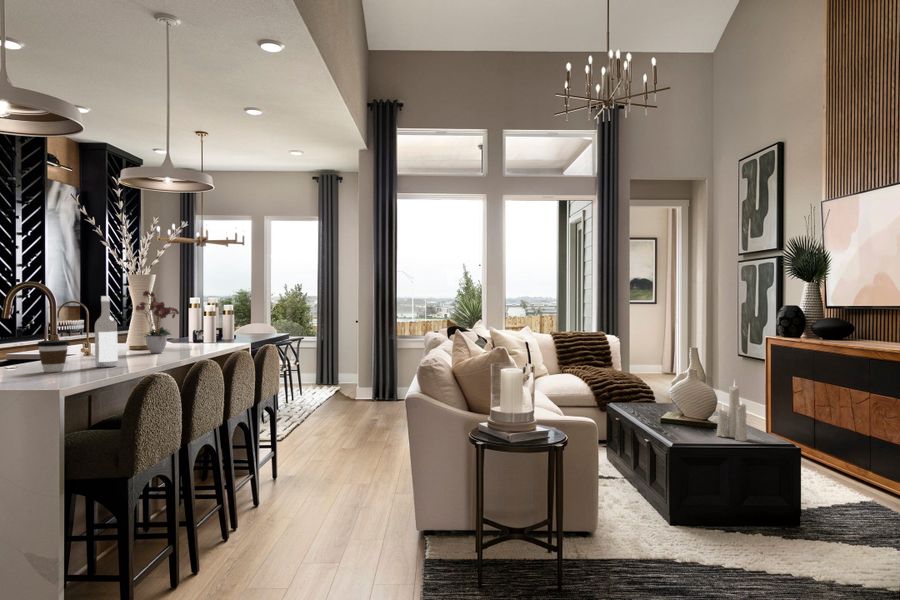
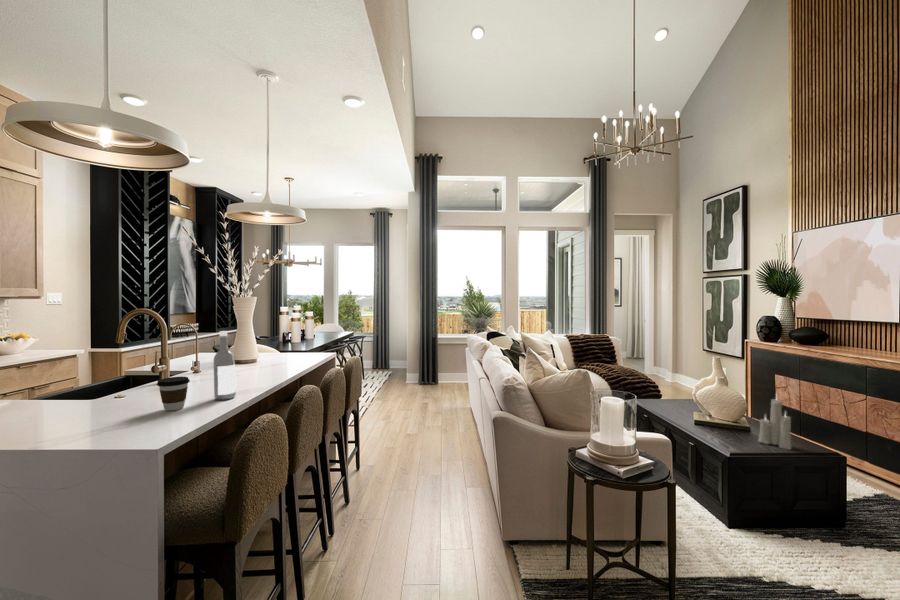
flower arrangement: present [136,291,179,353] -> none [245,314,288,372]

